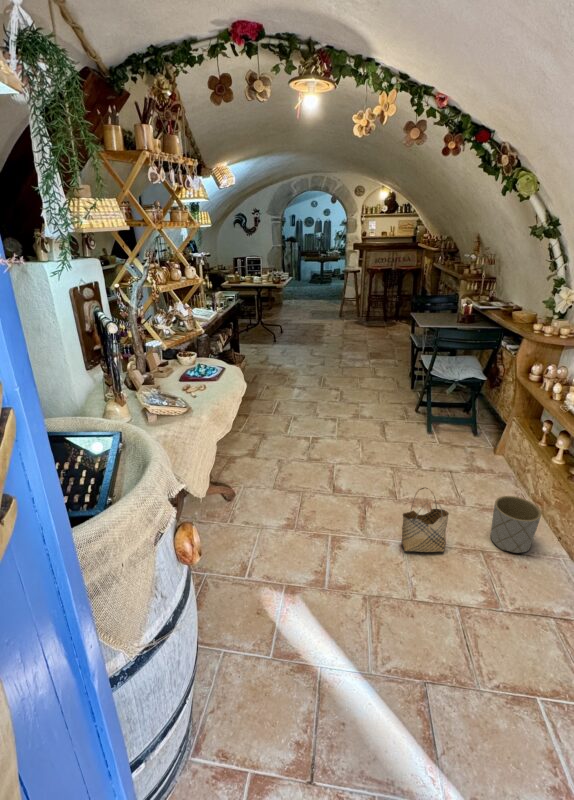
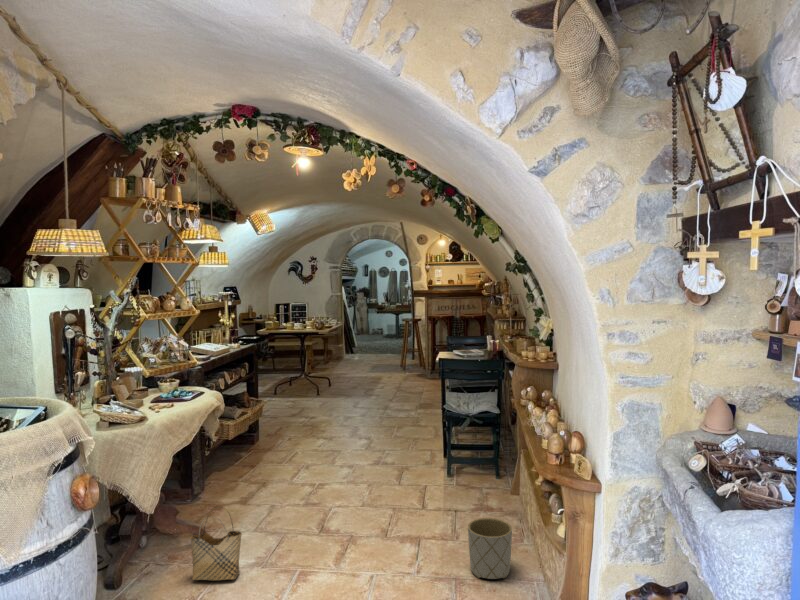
woven basket: present [401,488,449,552] -> present [190,507,242,580]

